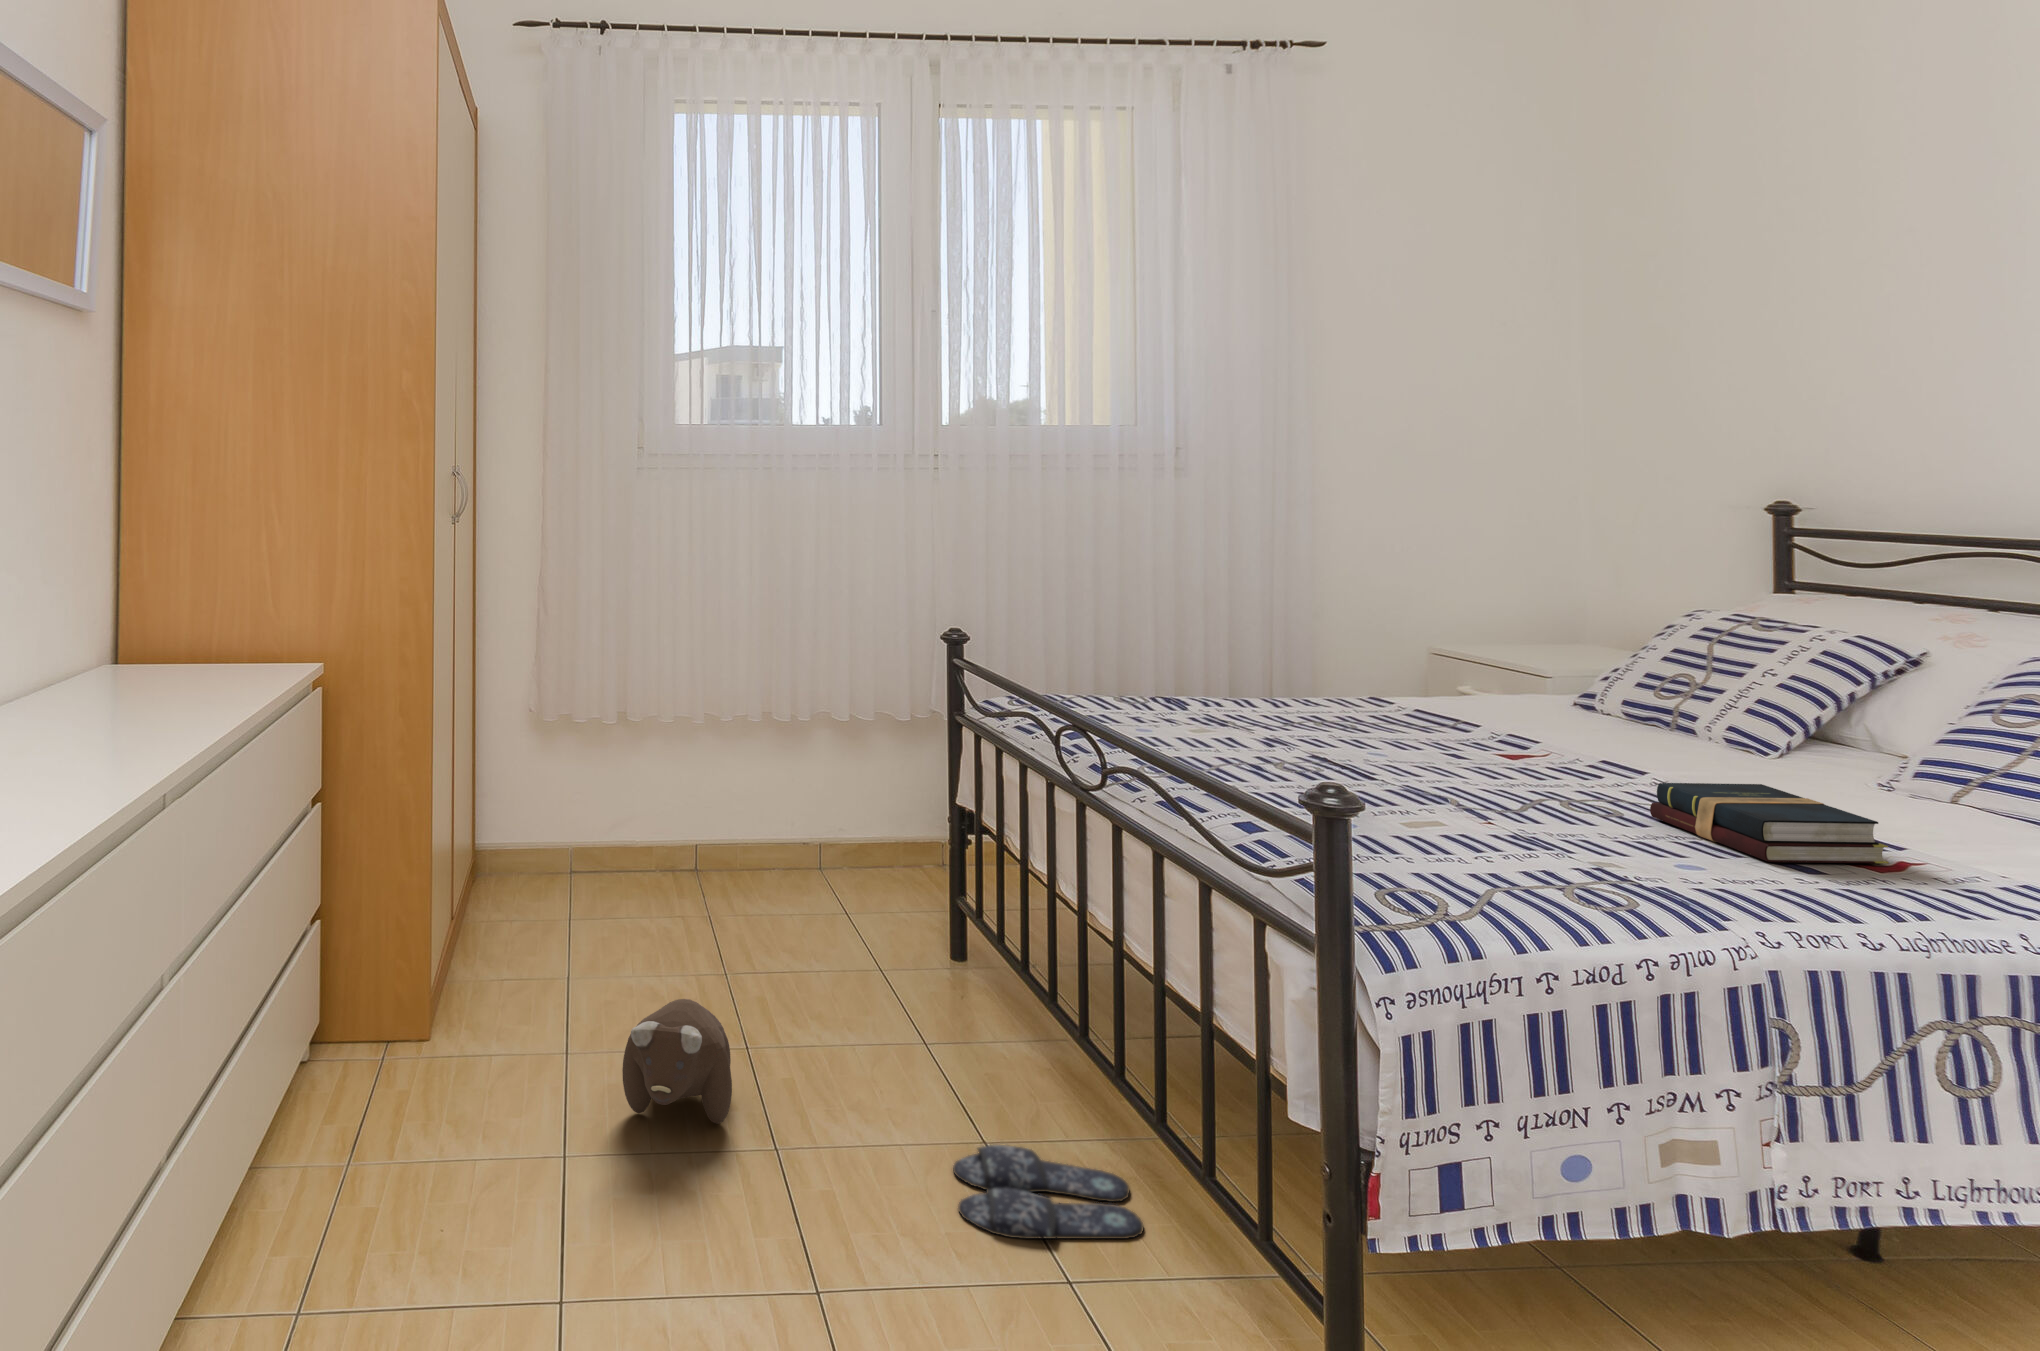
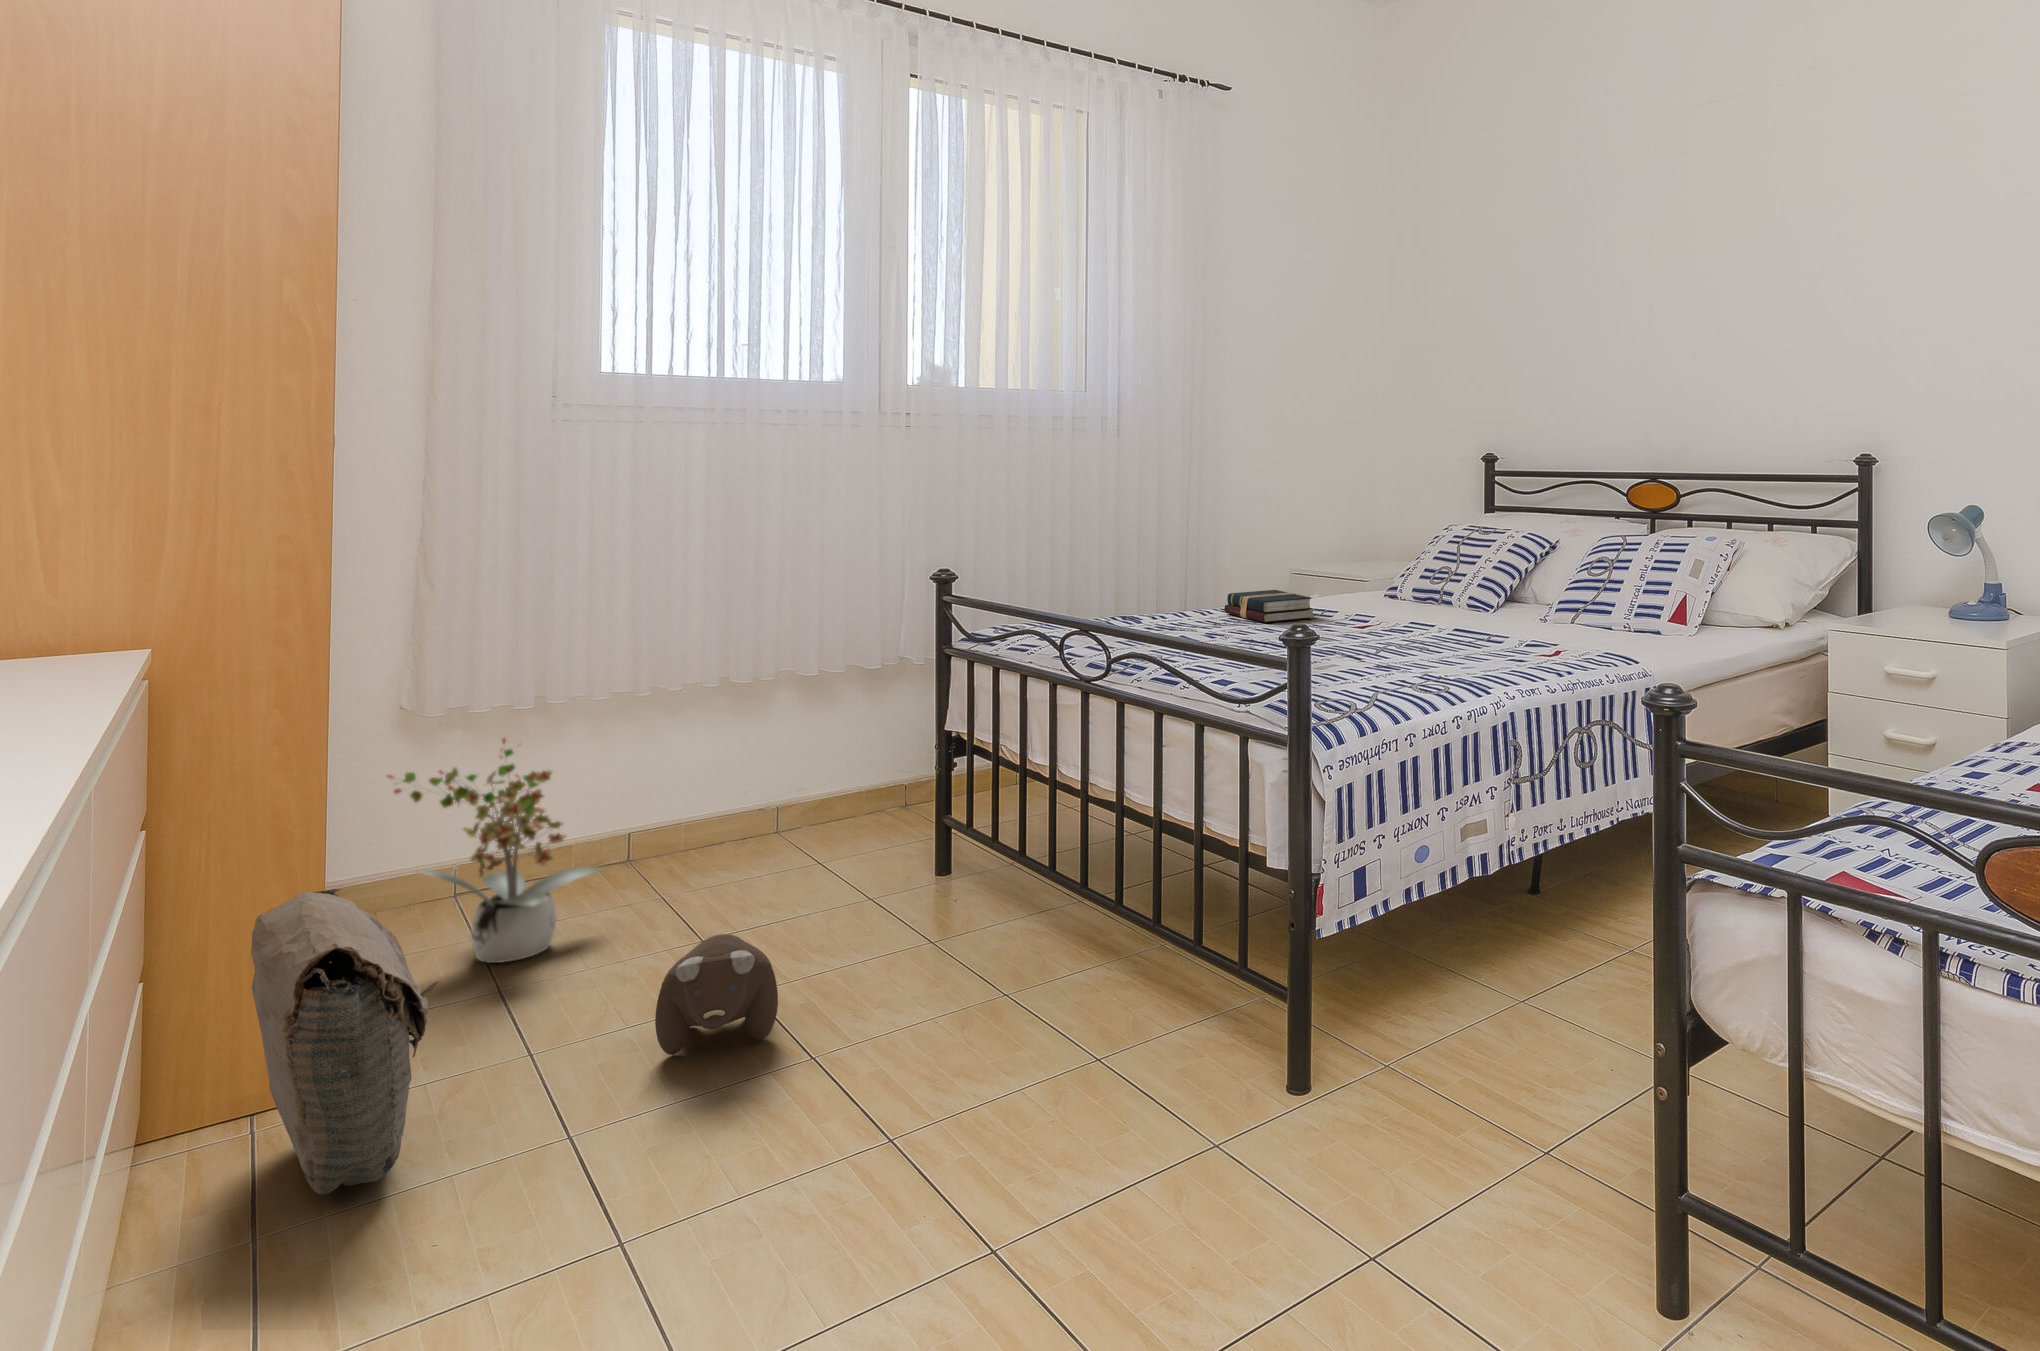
potted plant: none [479,754,642,962] -> present [387,739,602,963]
hardback book: present [1650,783,1888,863] -> present [1224,590,1315,622]
bag: none [306,883,444,1167] -> present [251,889,439,1195]
slippers: present [953,1145,1143,1239] -> none [992,975,1147,1038]

